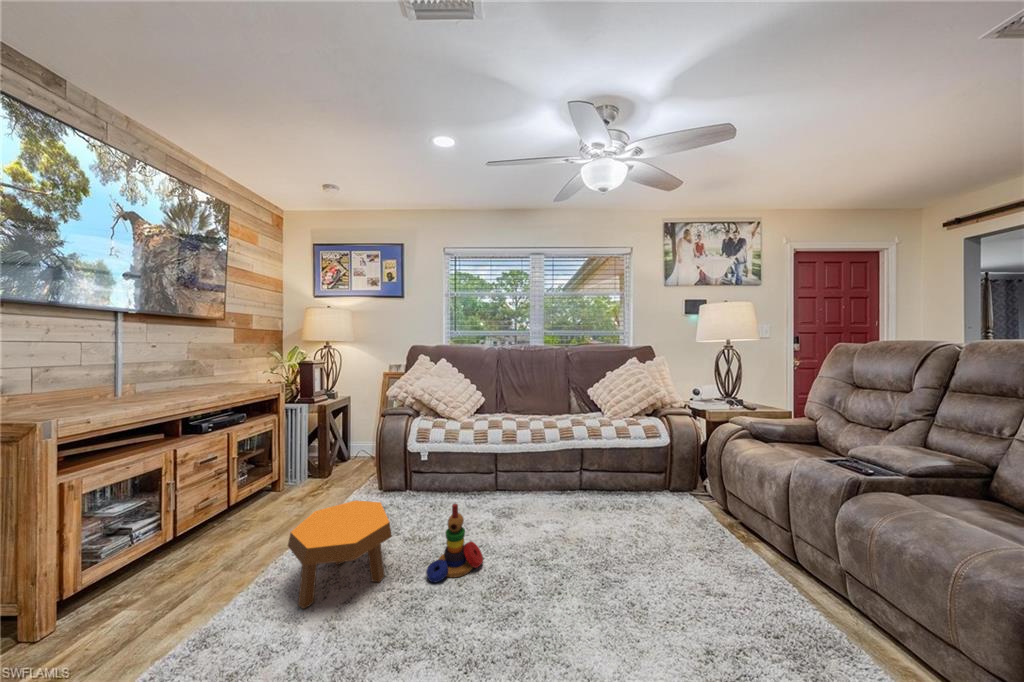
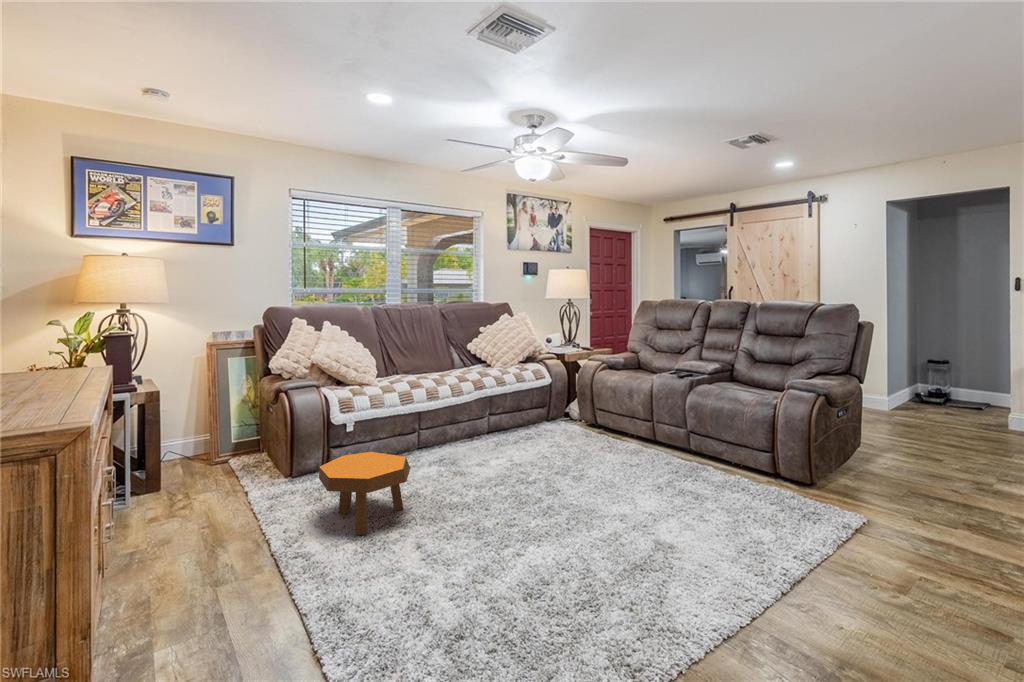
stacking toy: present [426,504,483,582] -> none [432,437,471,498]

